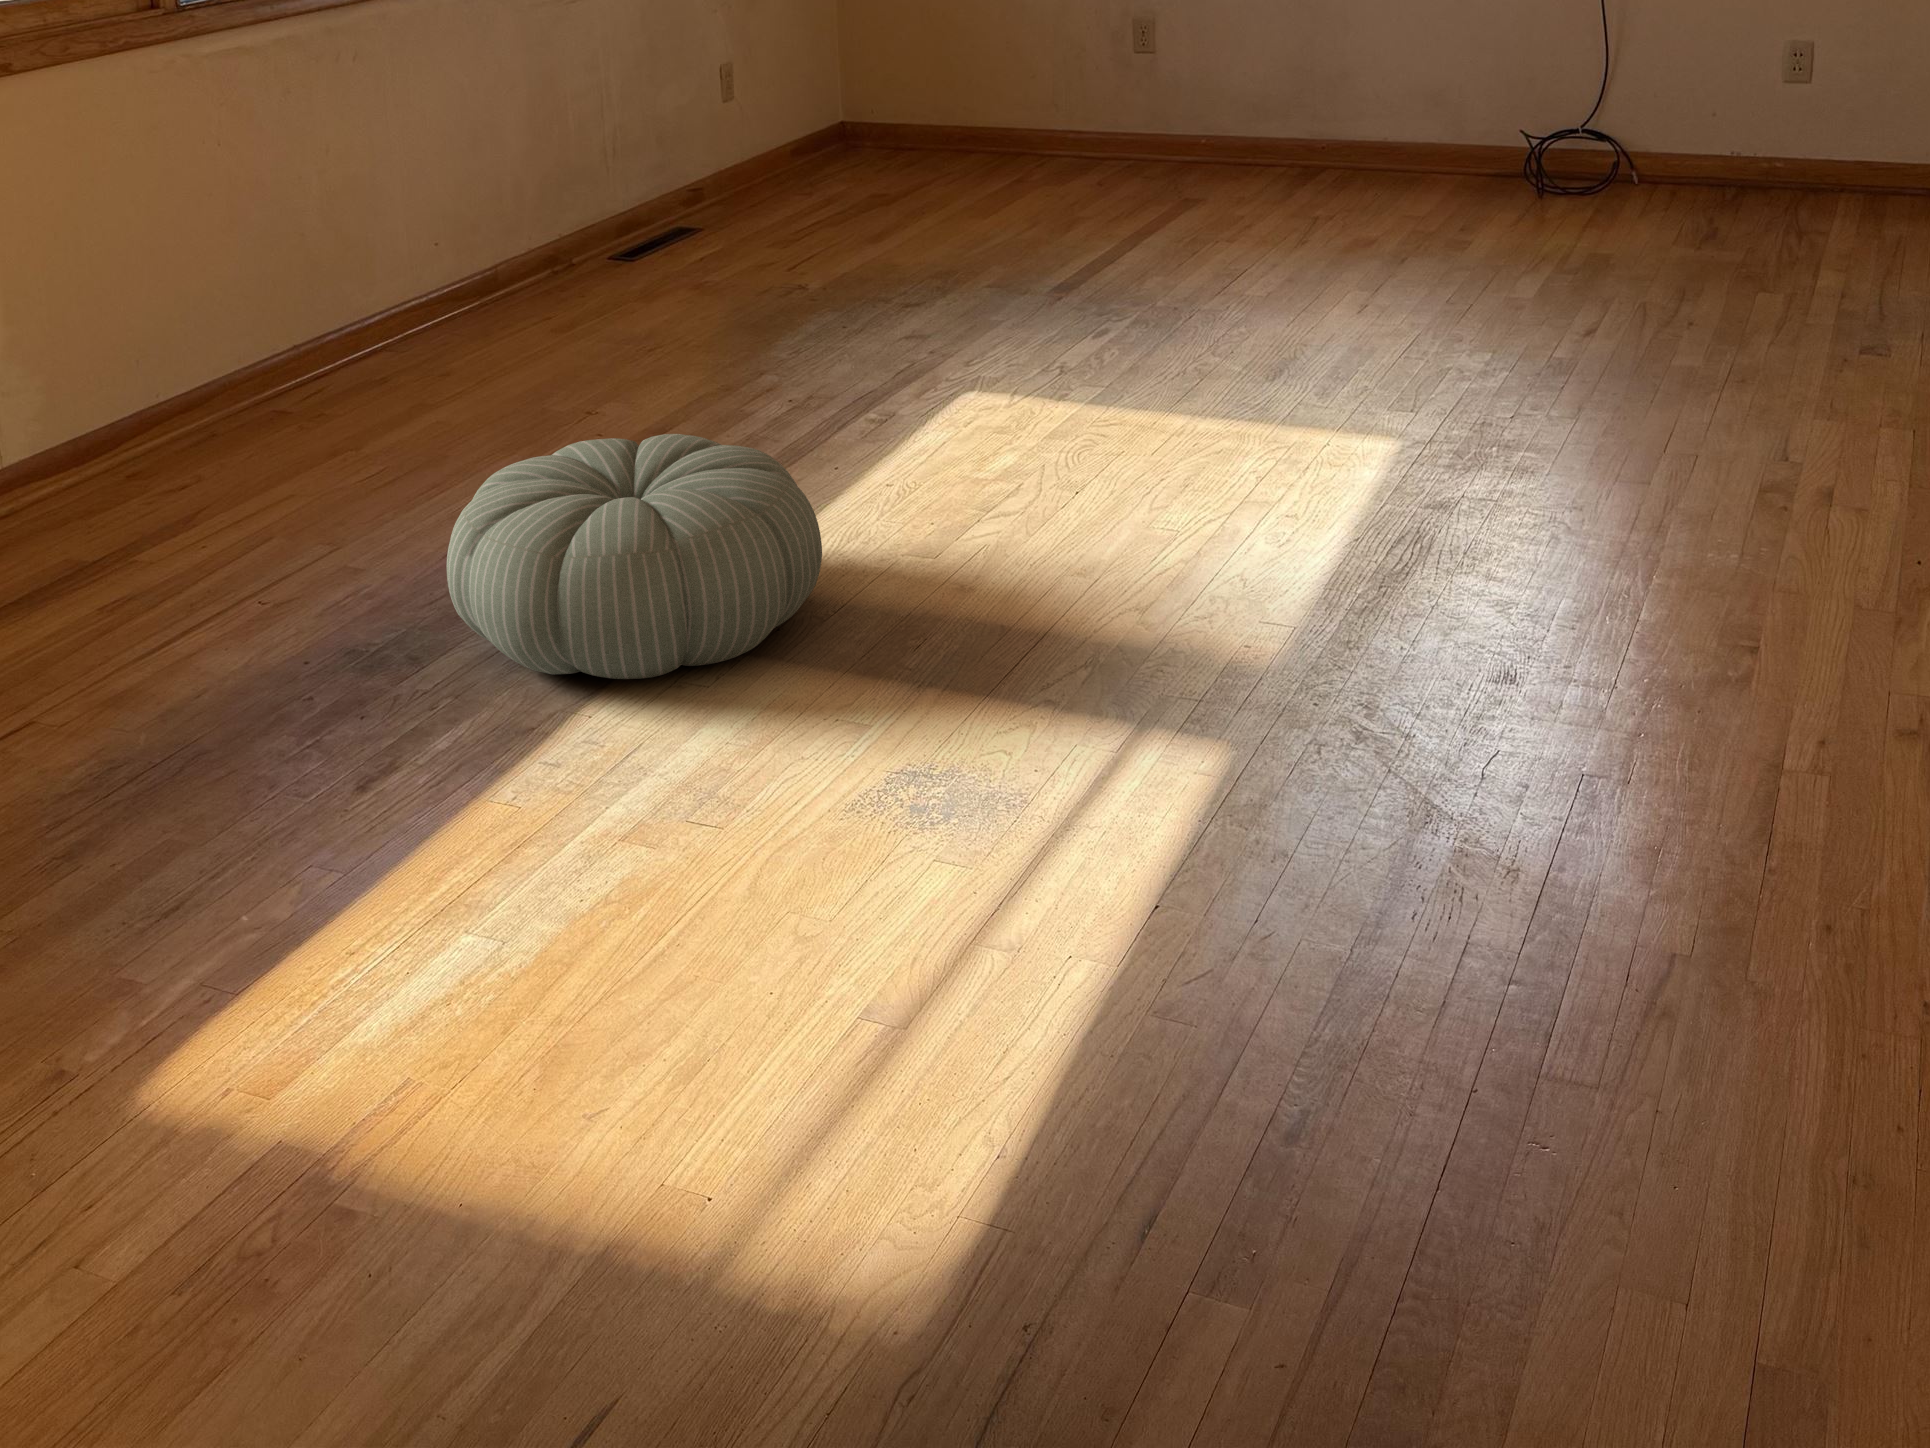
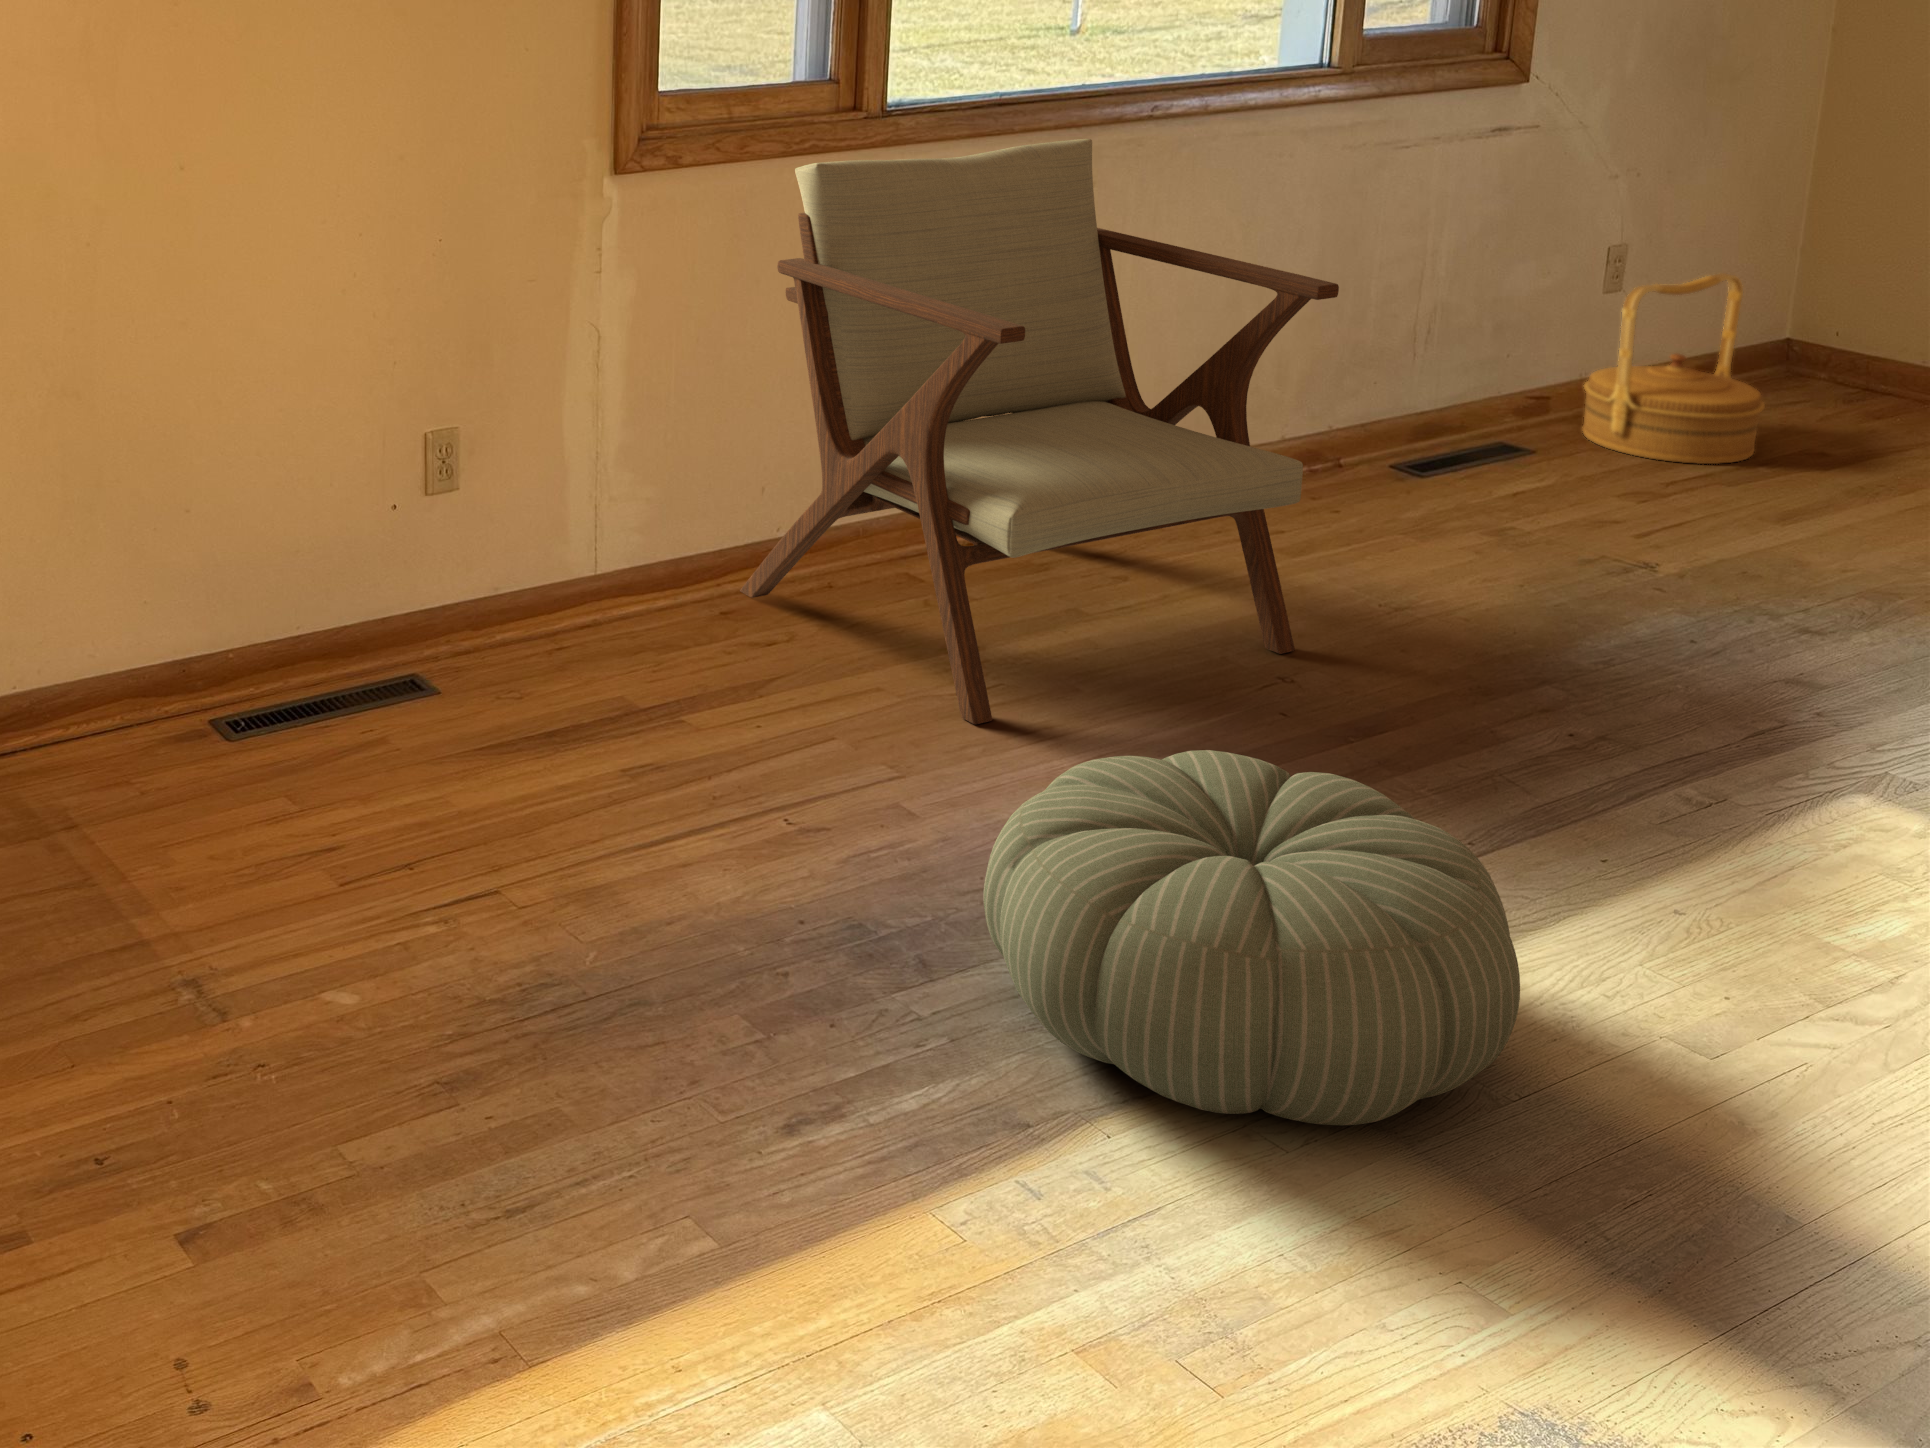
lounge chair: none [115,12,589,500] -> present [740,139,1339,724]
woven basket: none [723,71,842,217] -> present [1583,273,1765,464]

